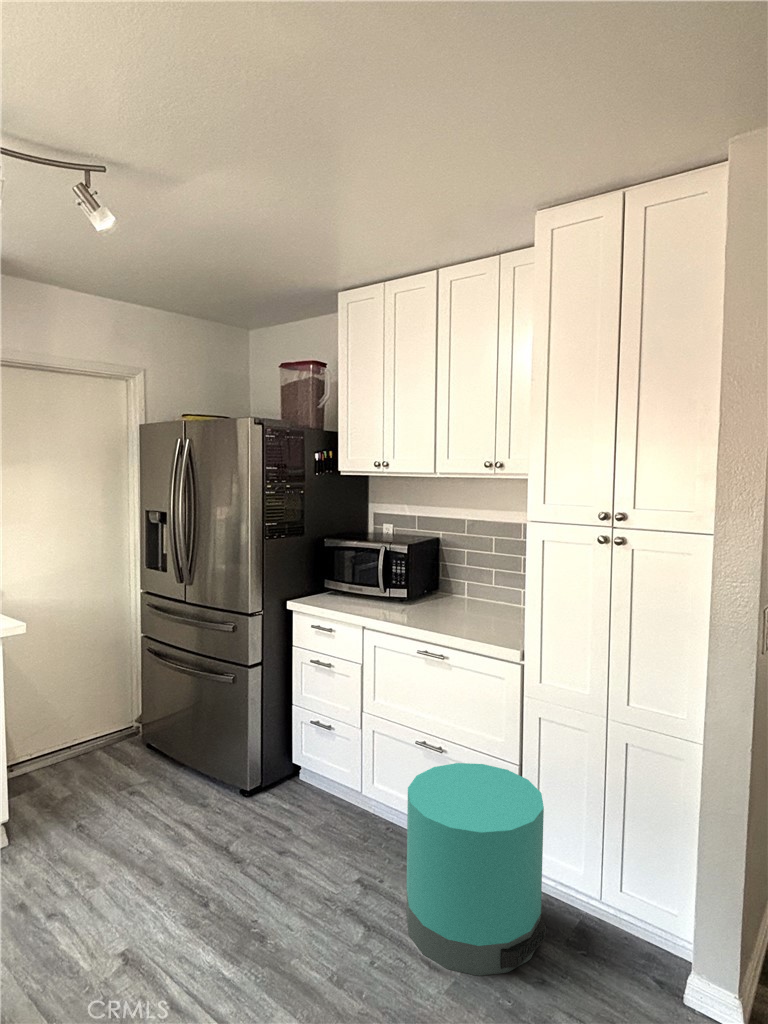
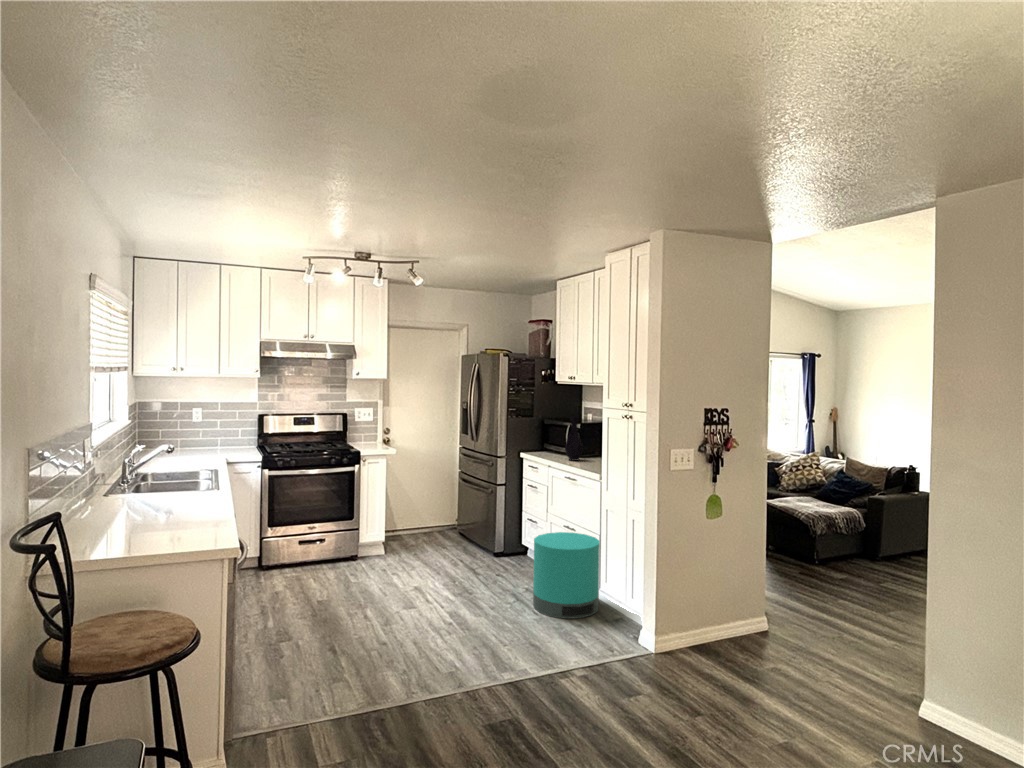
vase: none [385,532,418,613] -> present [565,416,583,460]

